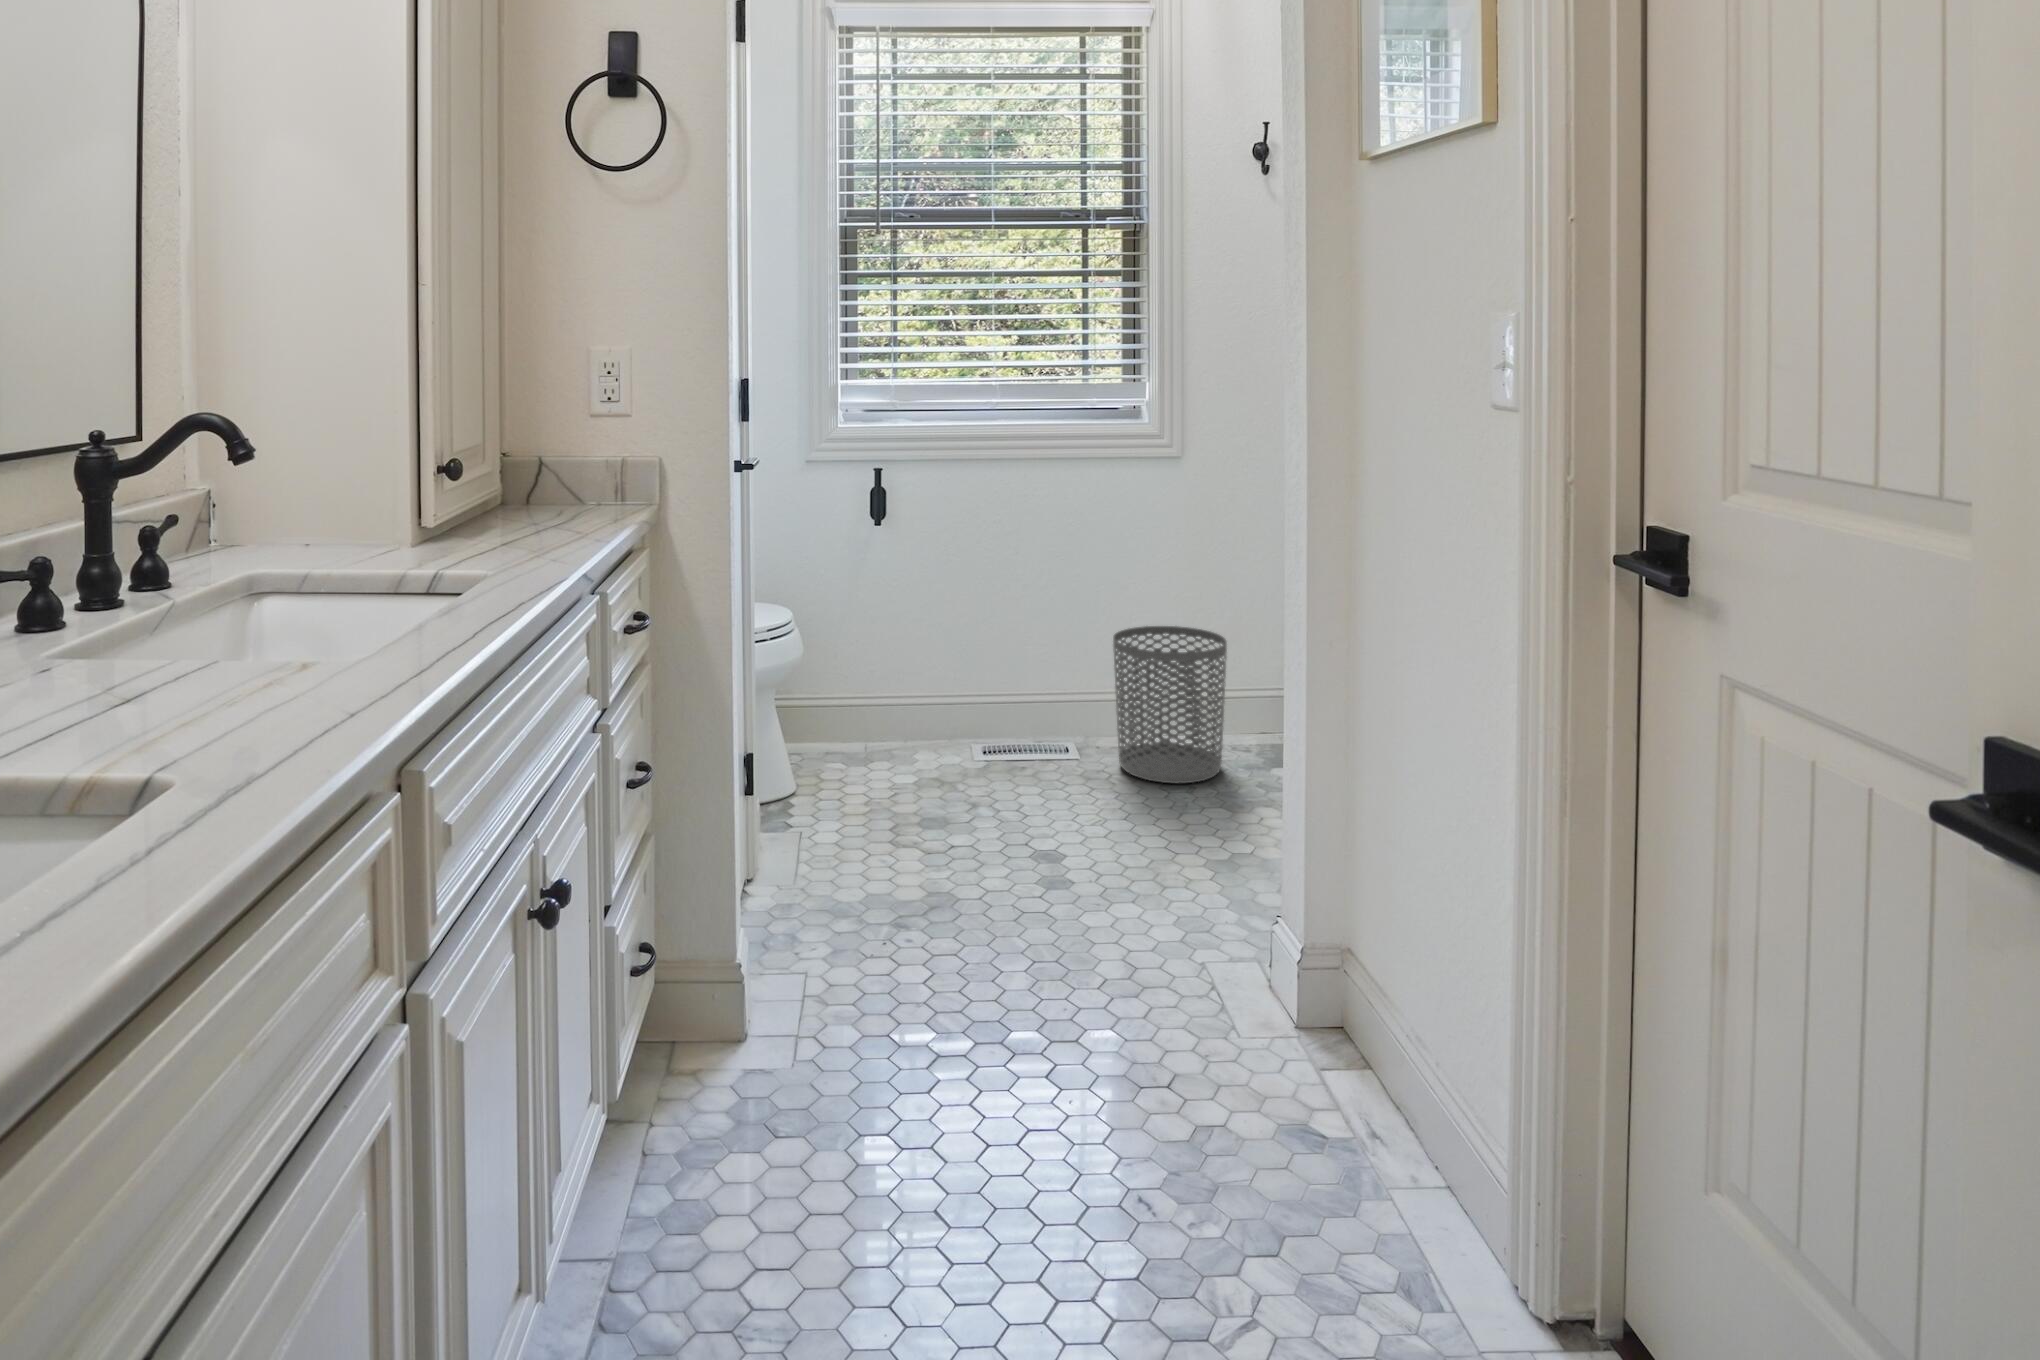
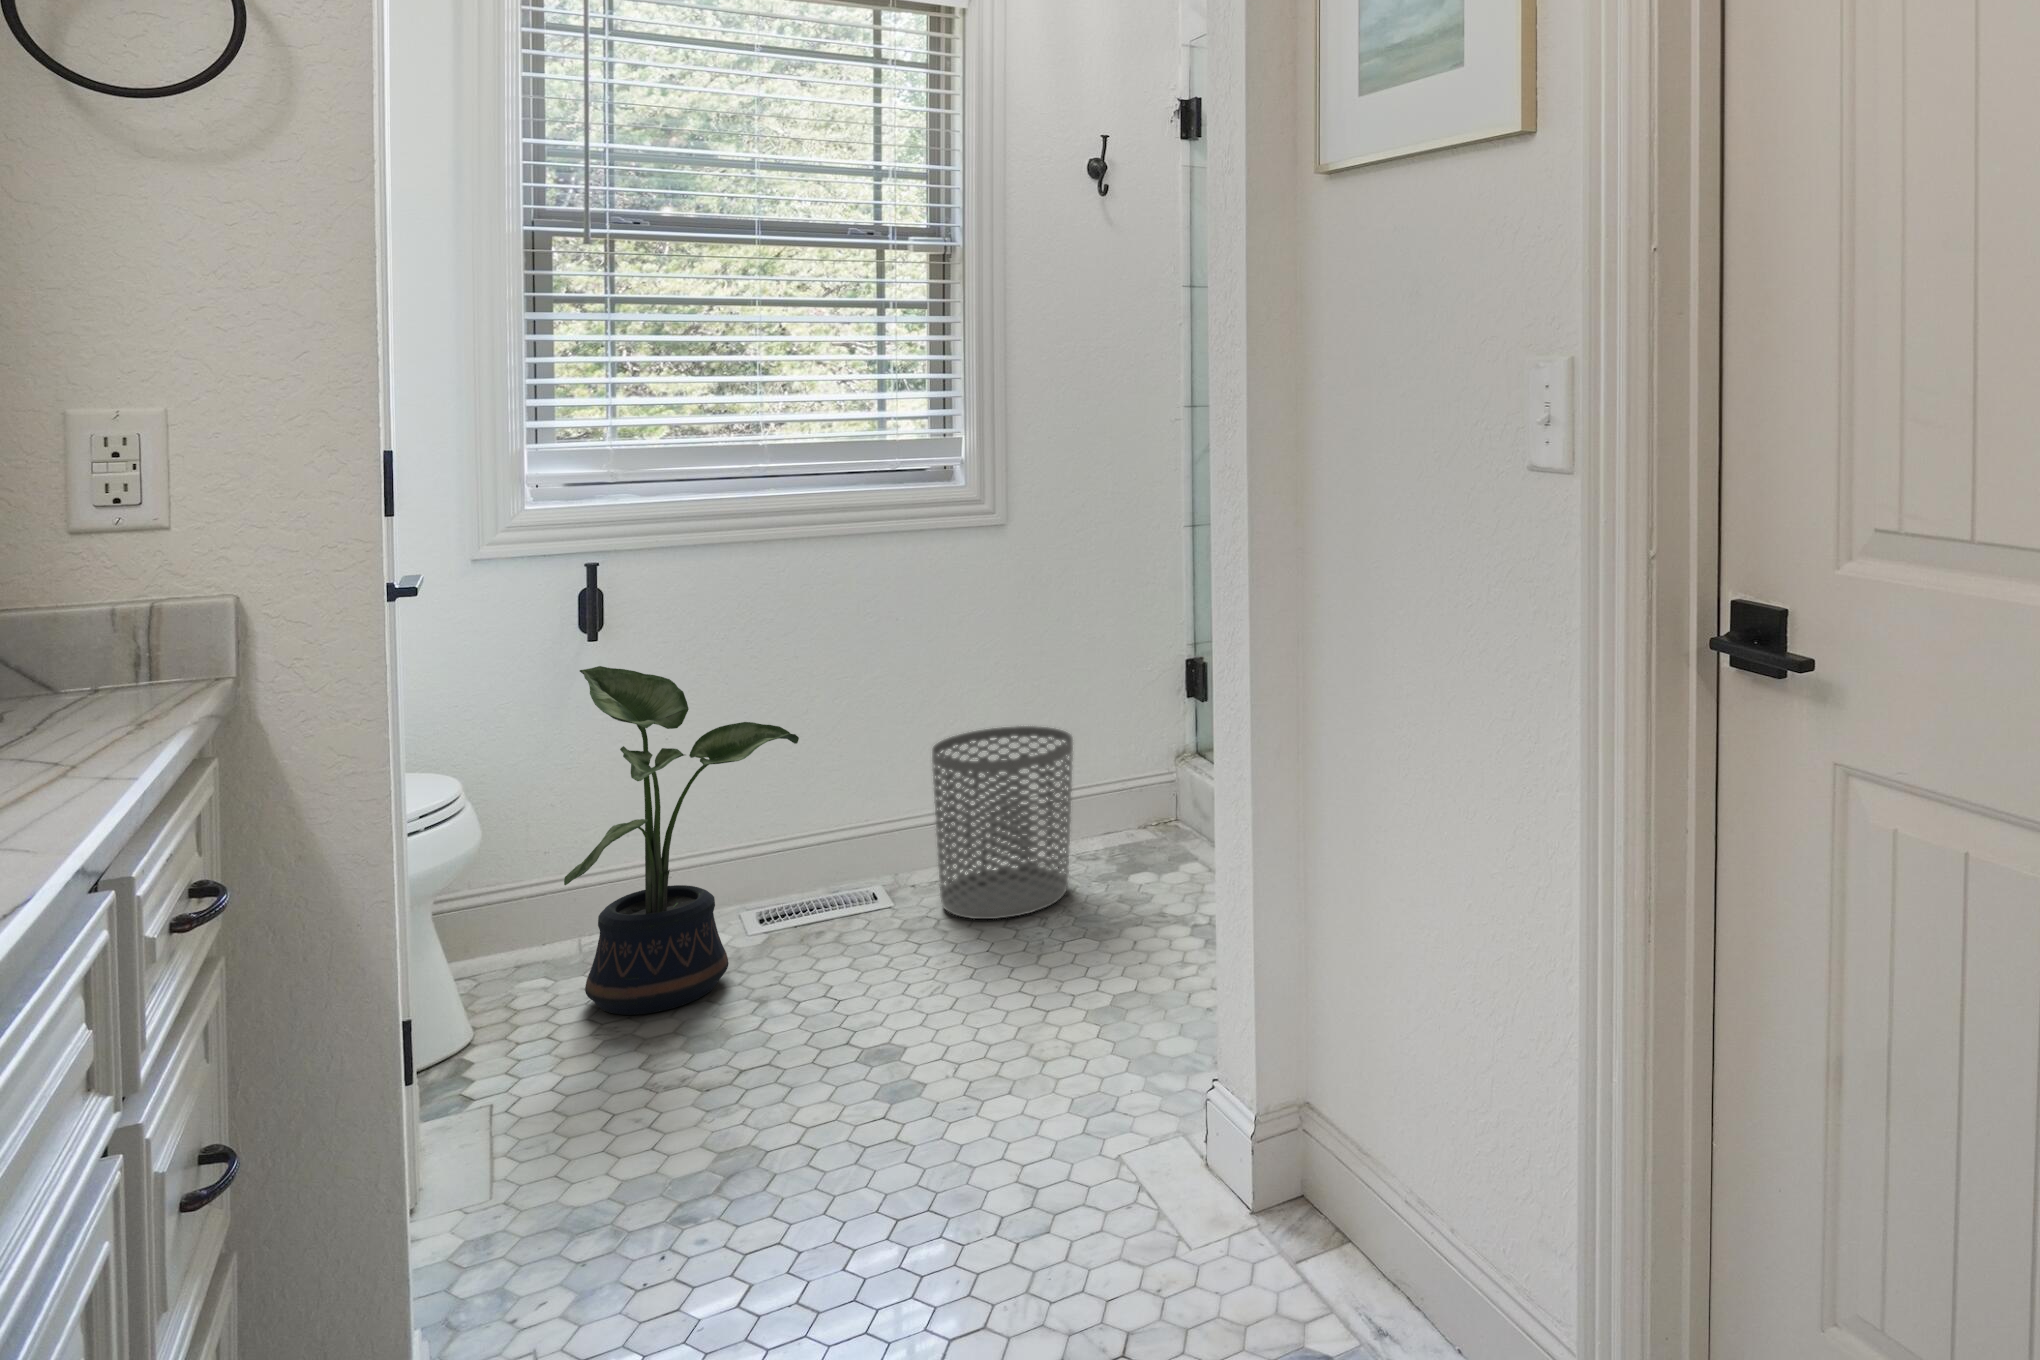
potted plant: none [851,541,1011,798] -> present [564,666,799,1015]

